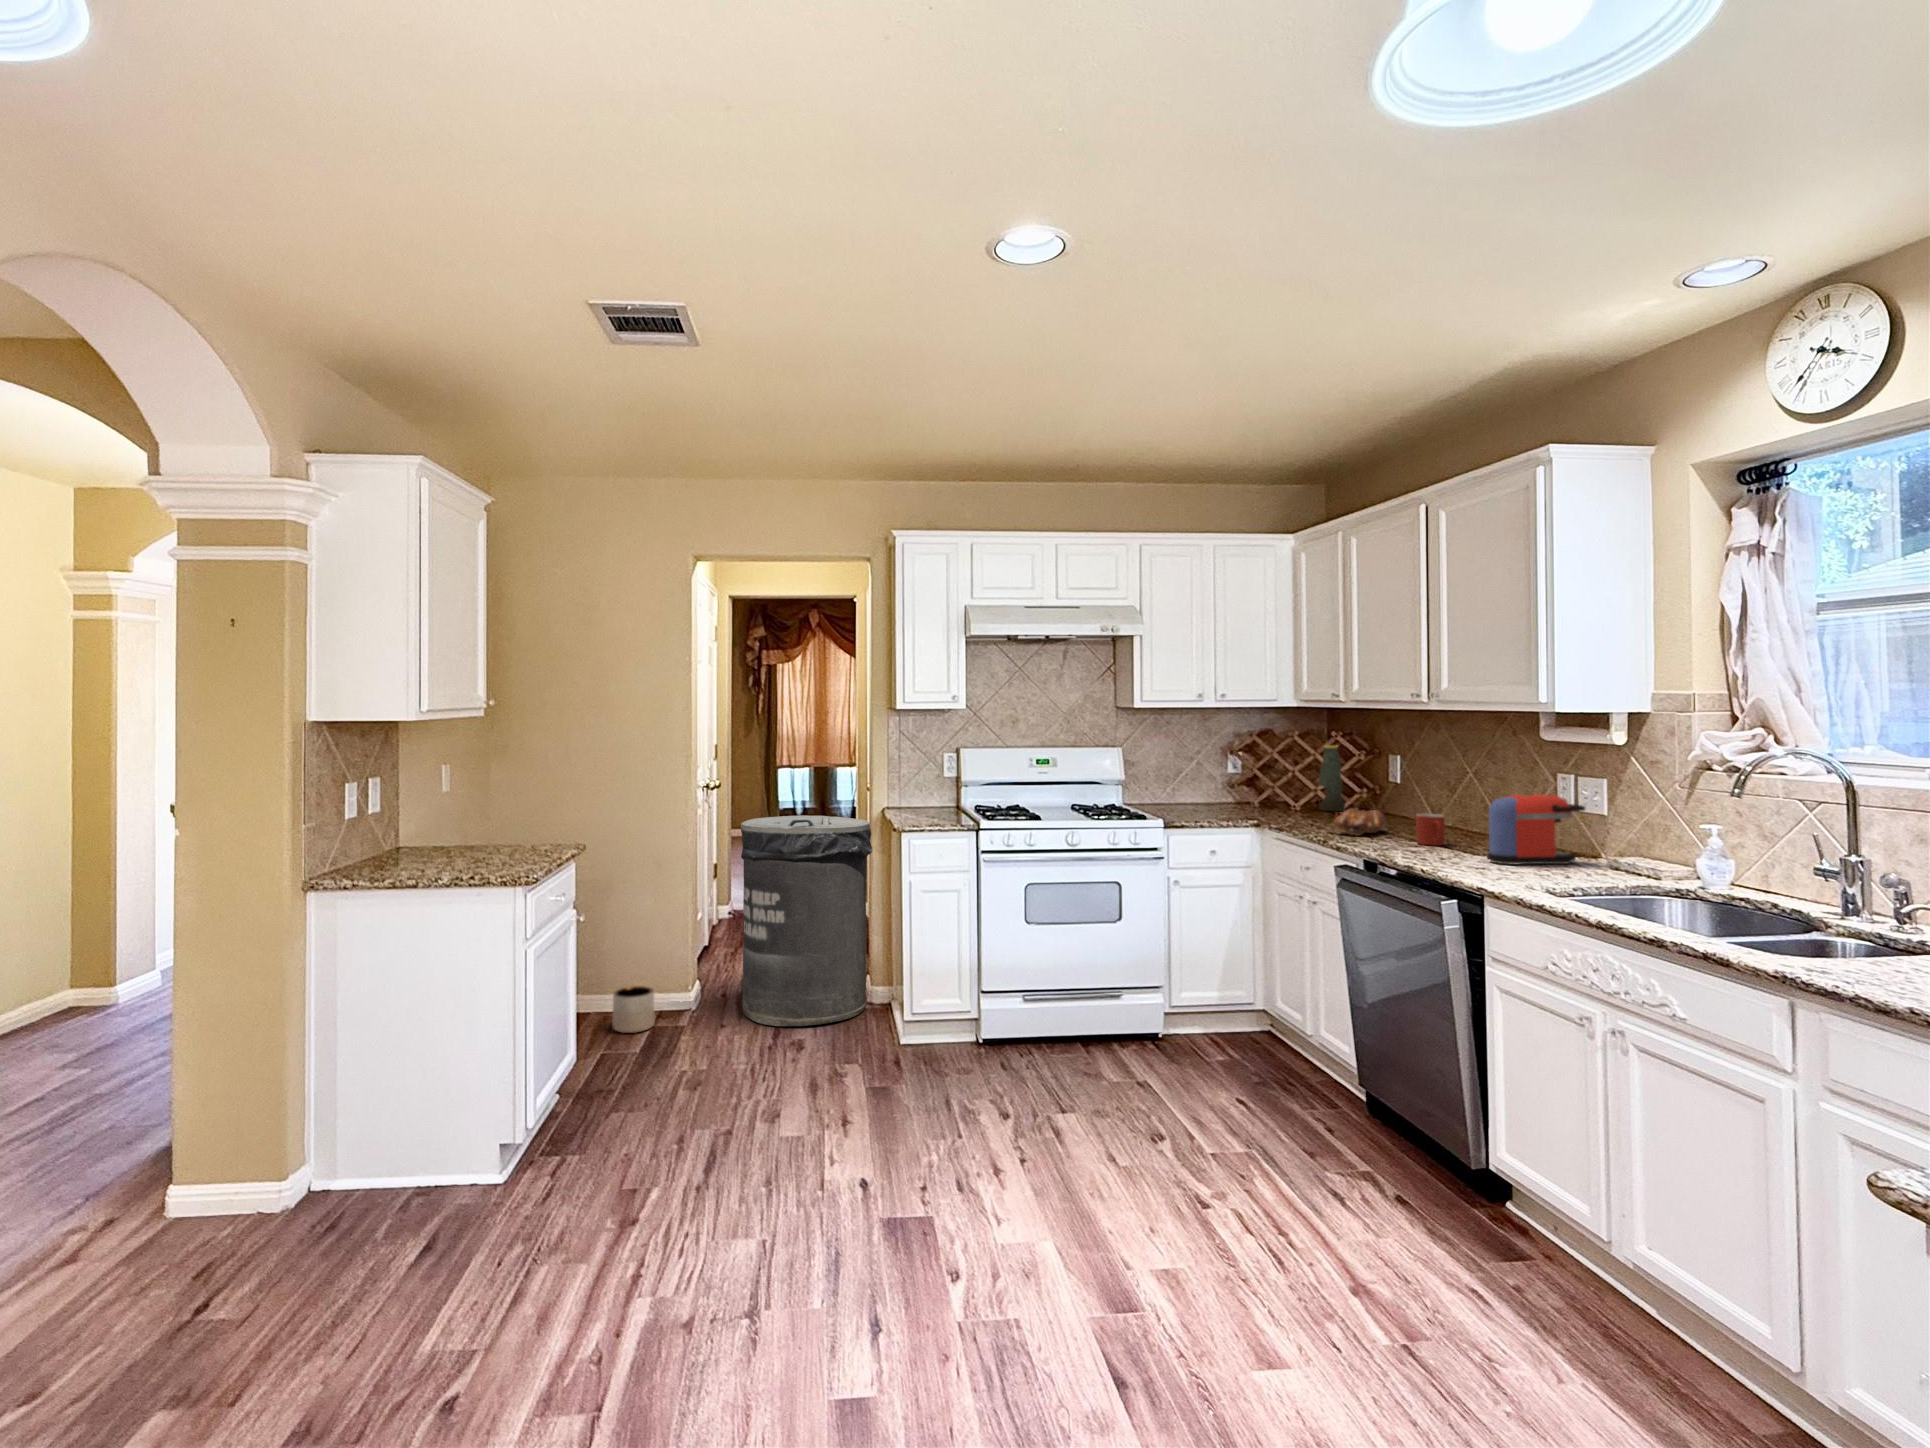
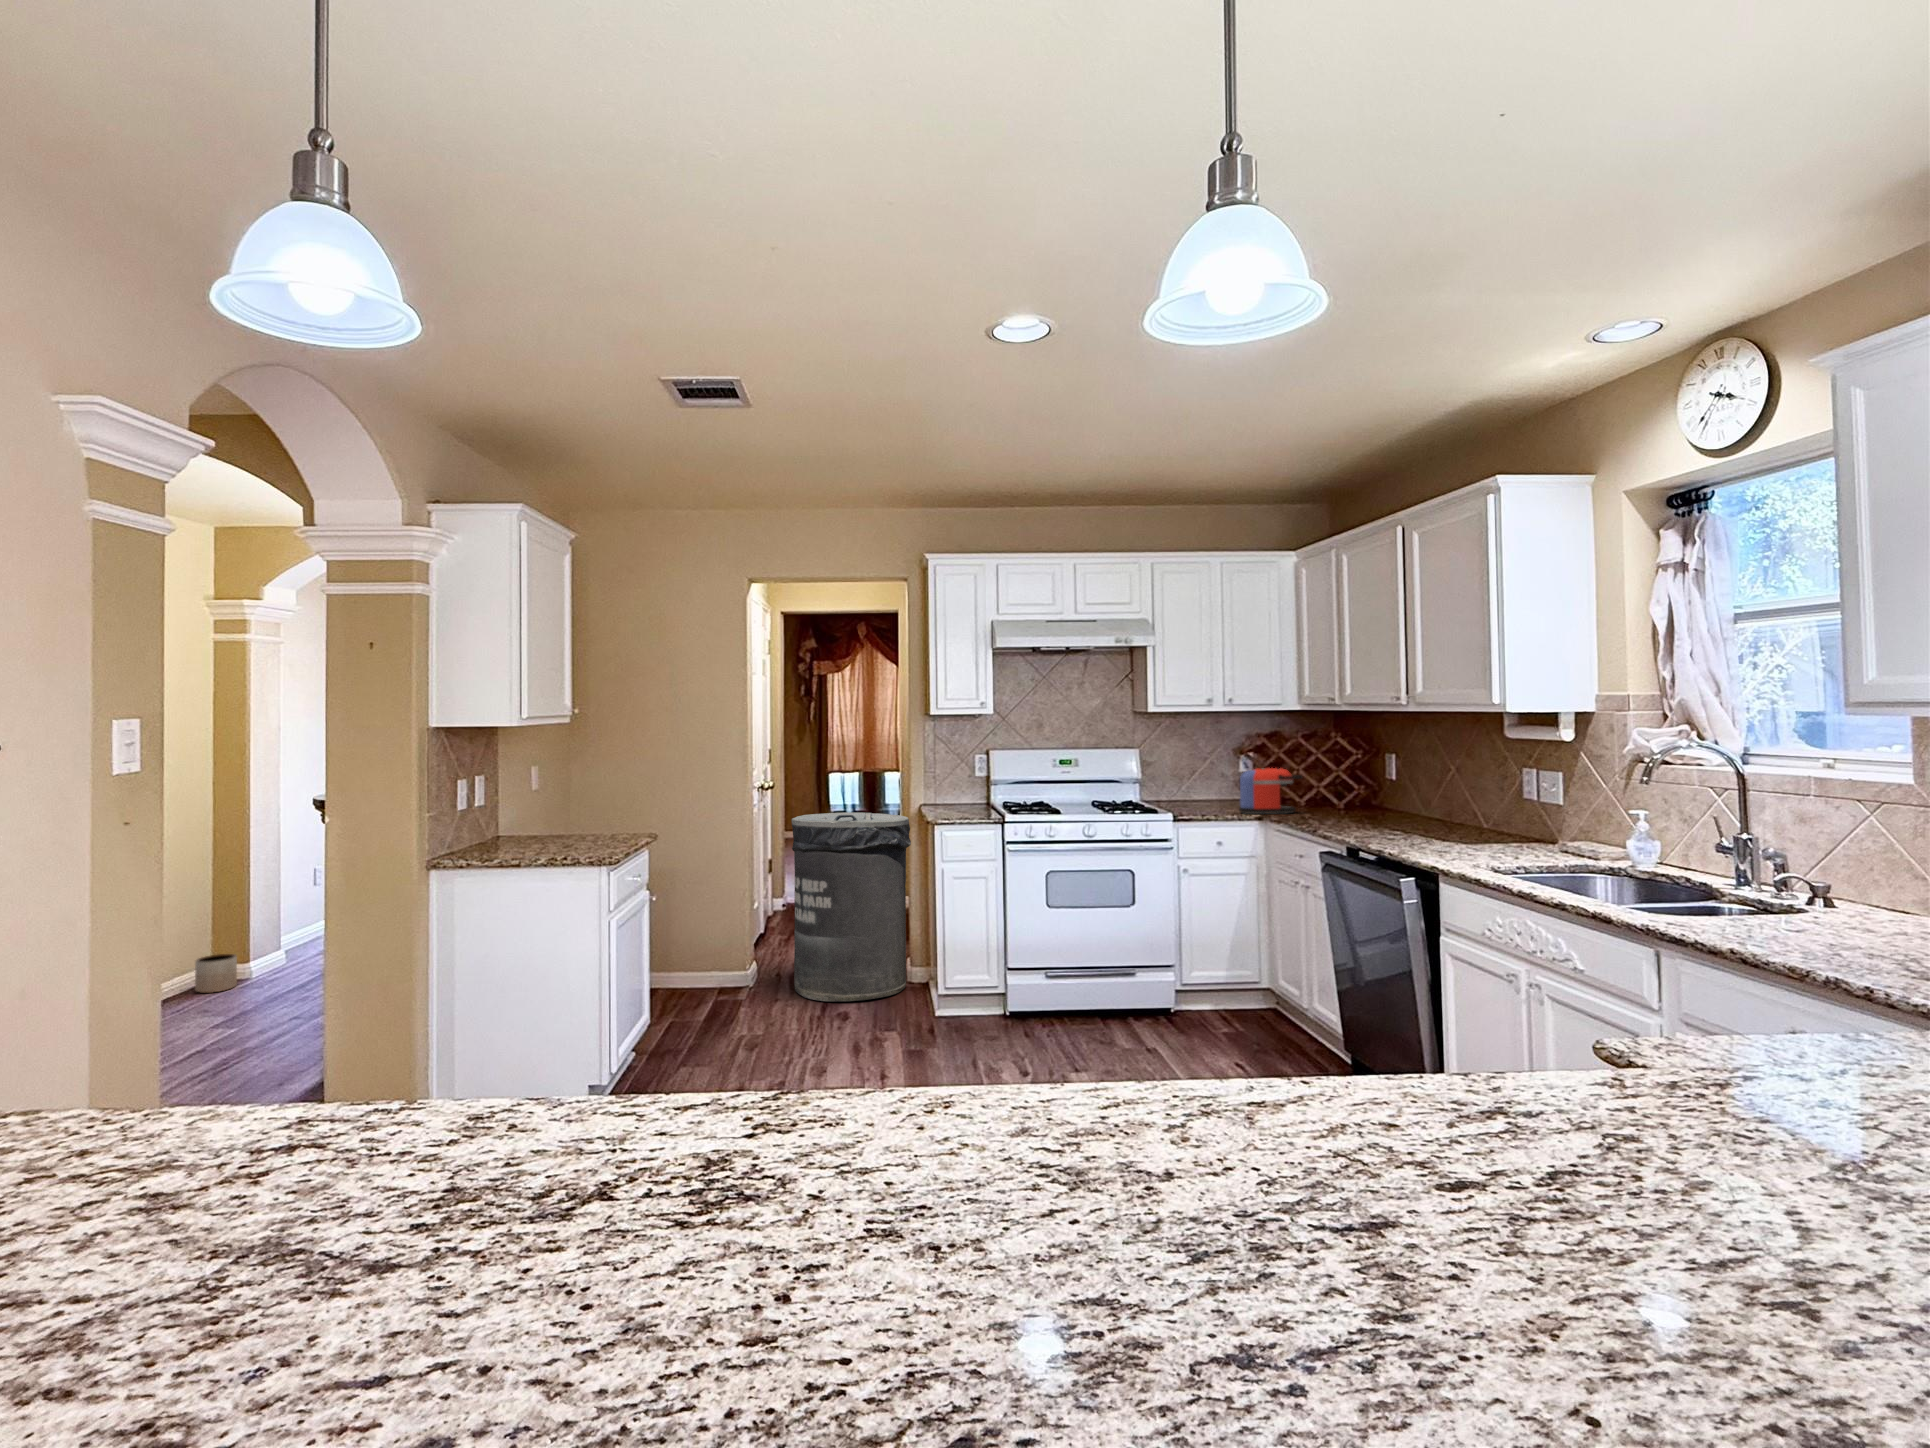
bottle: present [1319,746,1345,812] -> none [1326,746,1351,807]
coffee maker: present [1487,795,1585,865] -> present [1239,768,1302,814]
bread loaf: present [1334,808,1385,836] -> none [1328,802,1377,827]
mug: present [1416,814,1445,846] -> none [1399,806,1425,834]
planter: present [612,986,654,1033] -> present [195,954,237,993]

